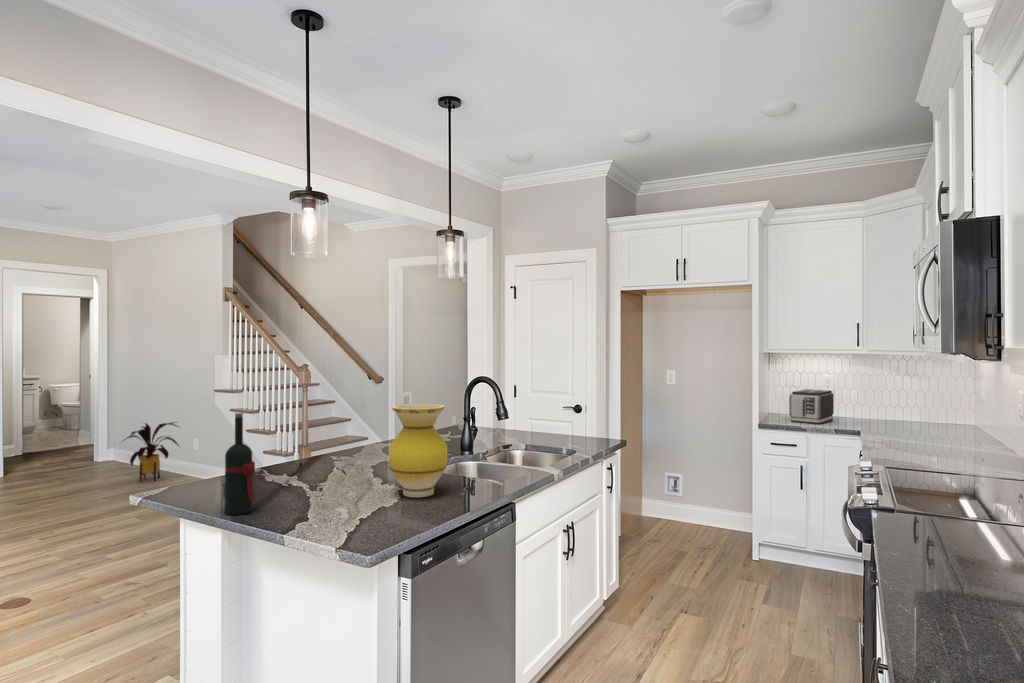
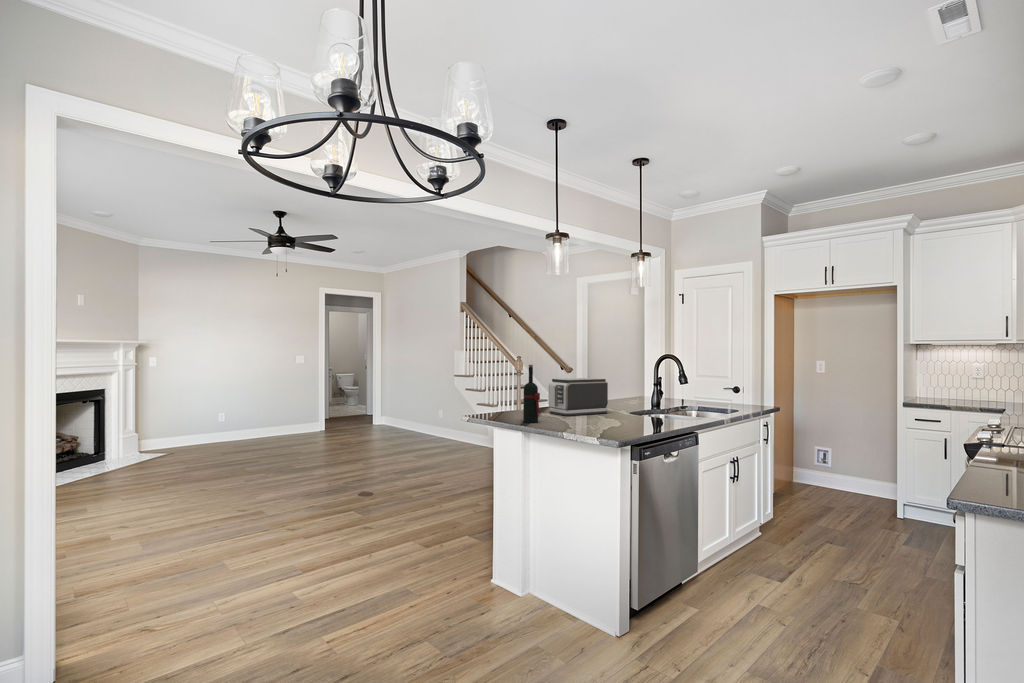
toaster: present [789,389,834,424] -> present [549,378,608,416]
vase: present [389,404,447,498] -> none [615,365,652,422]
house plant: present [126,422,179,482] -> none [393,397,432,438]

